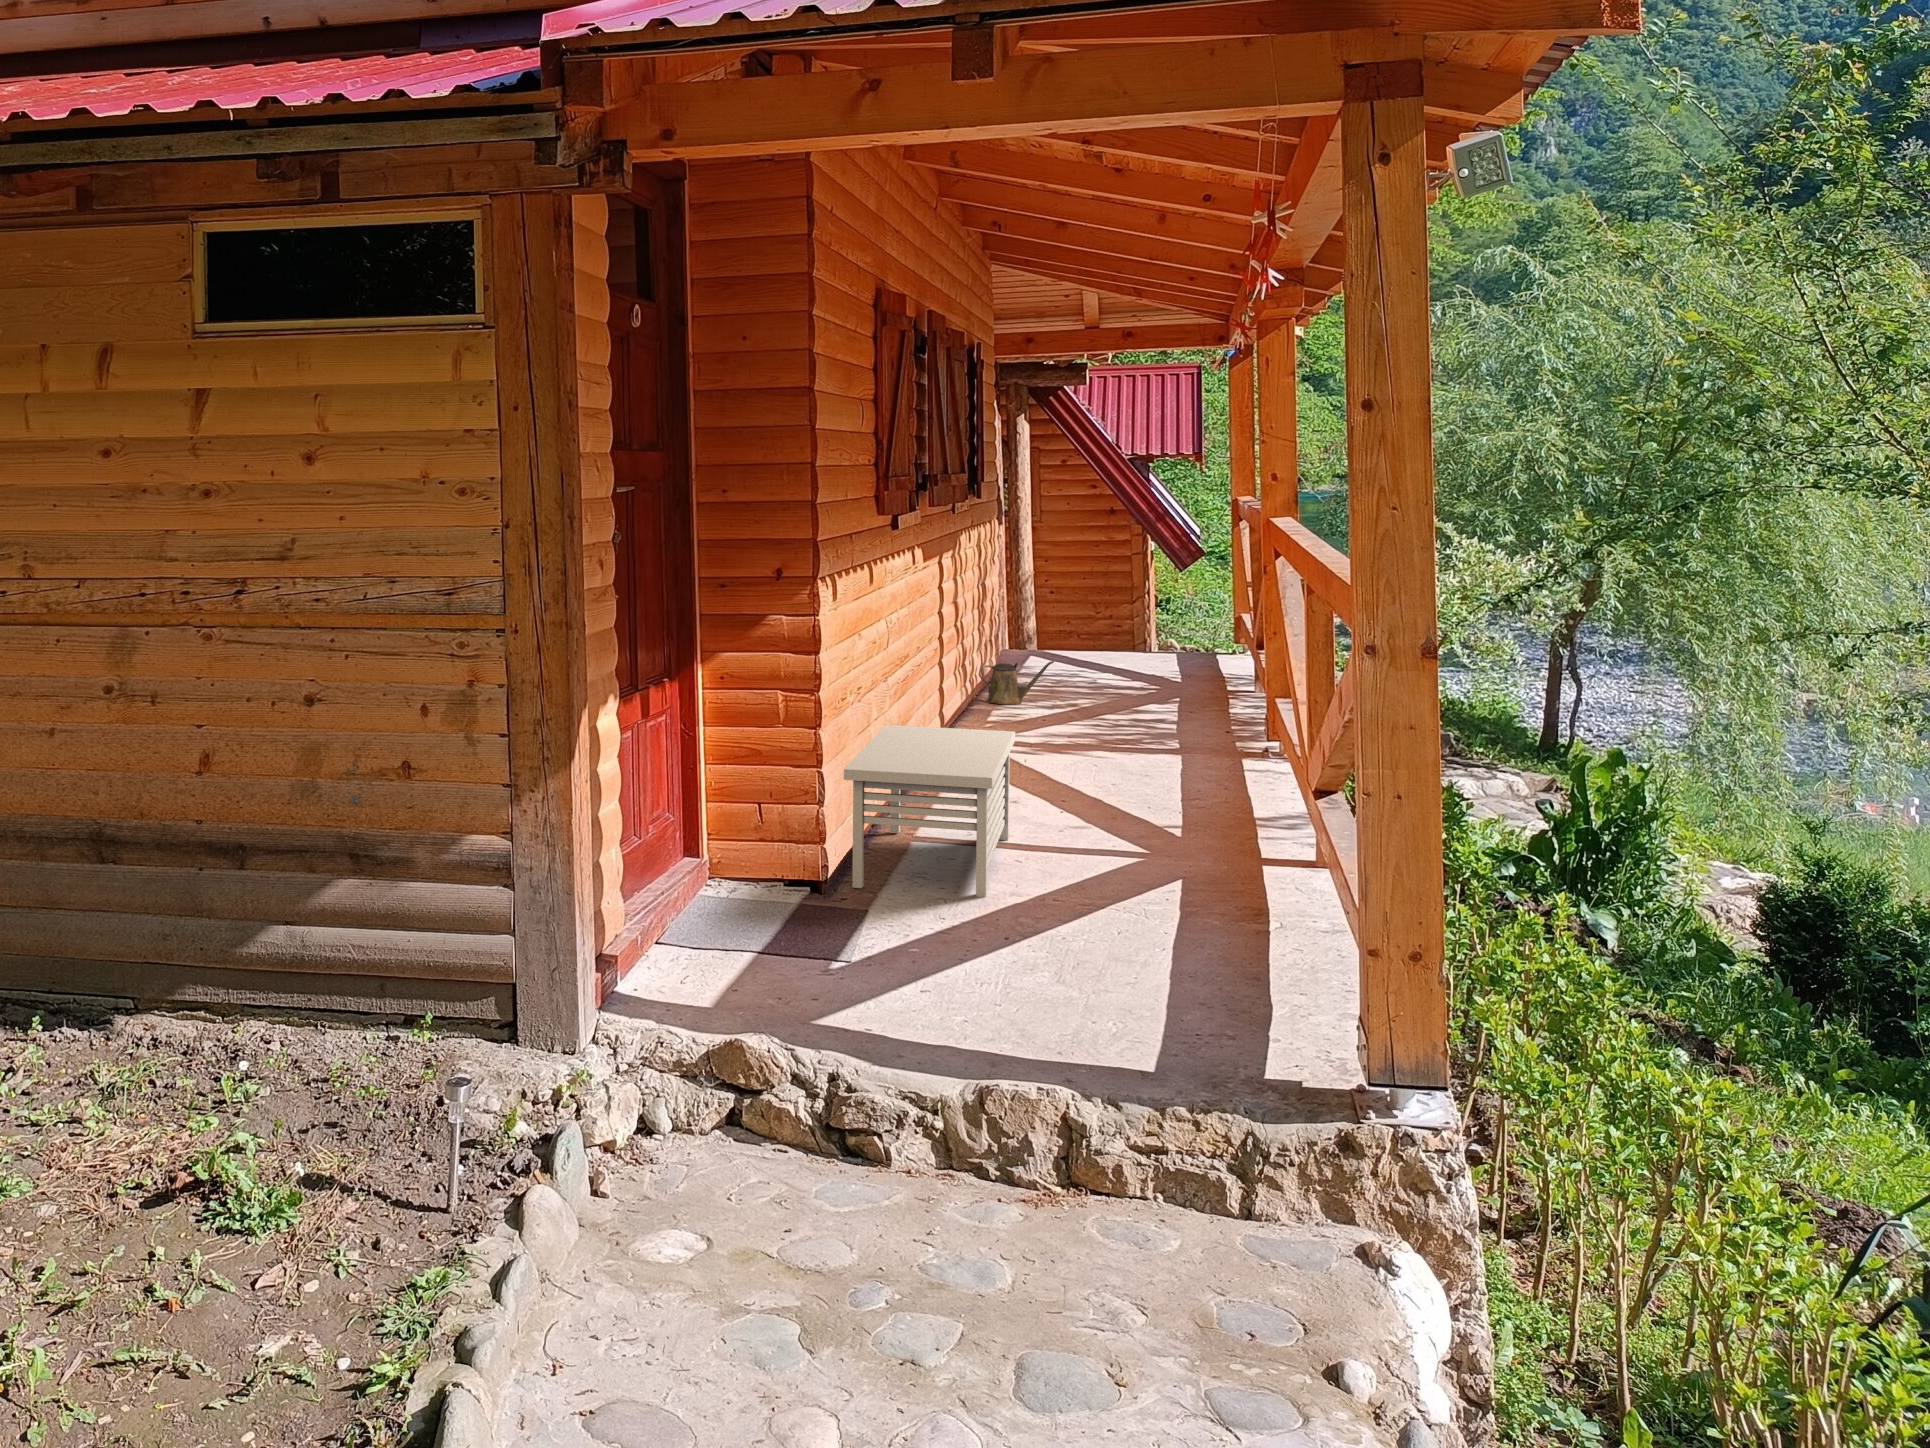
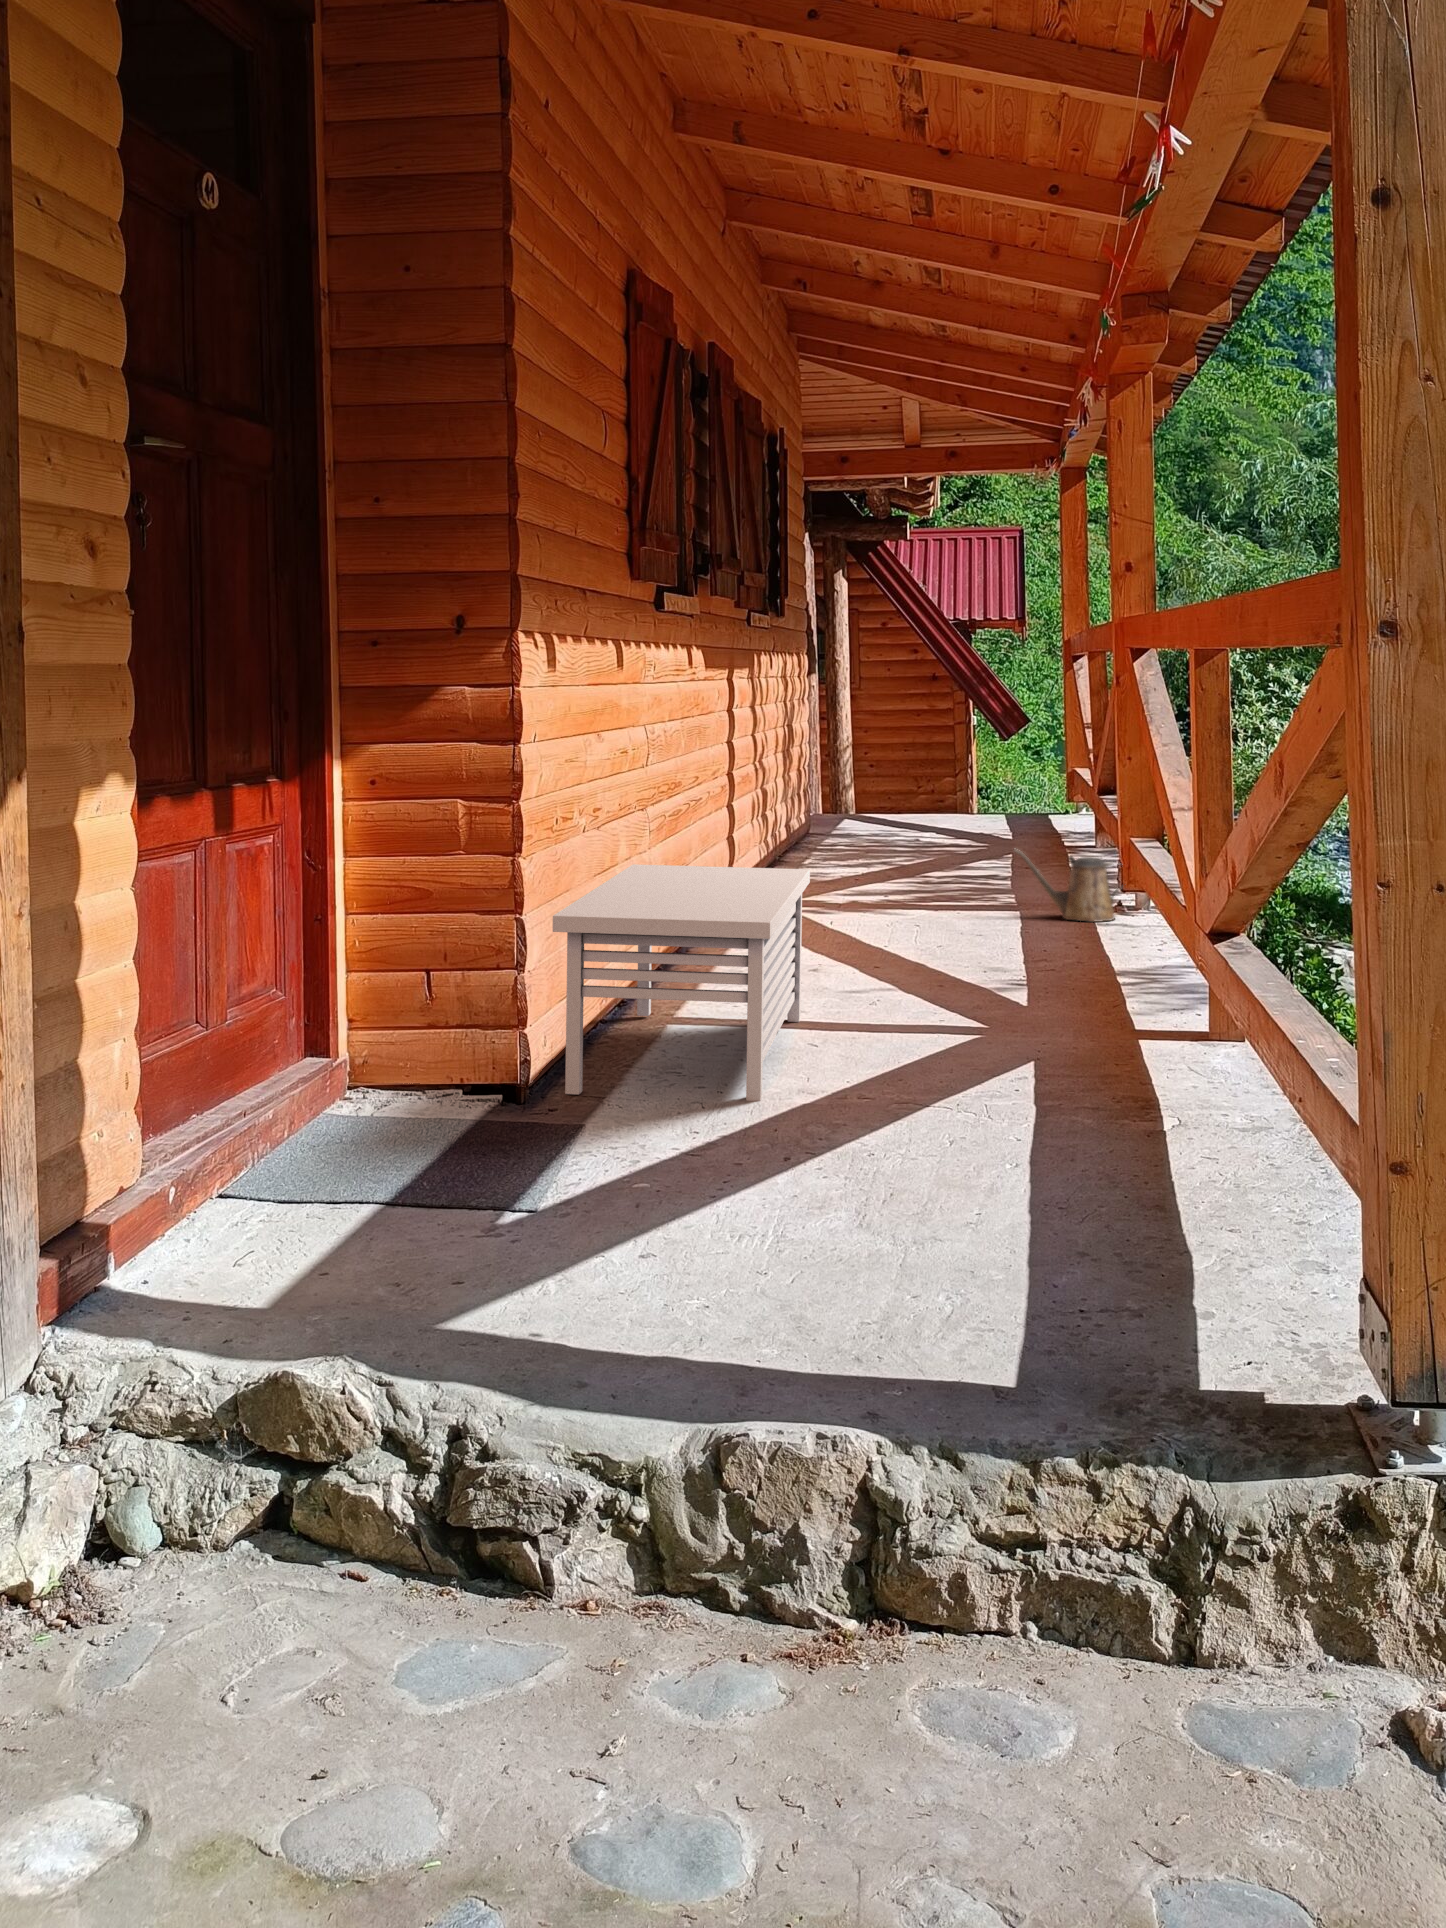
watering can: present [979,661,1054,705] -> present [1014,849,1122,922]

